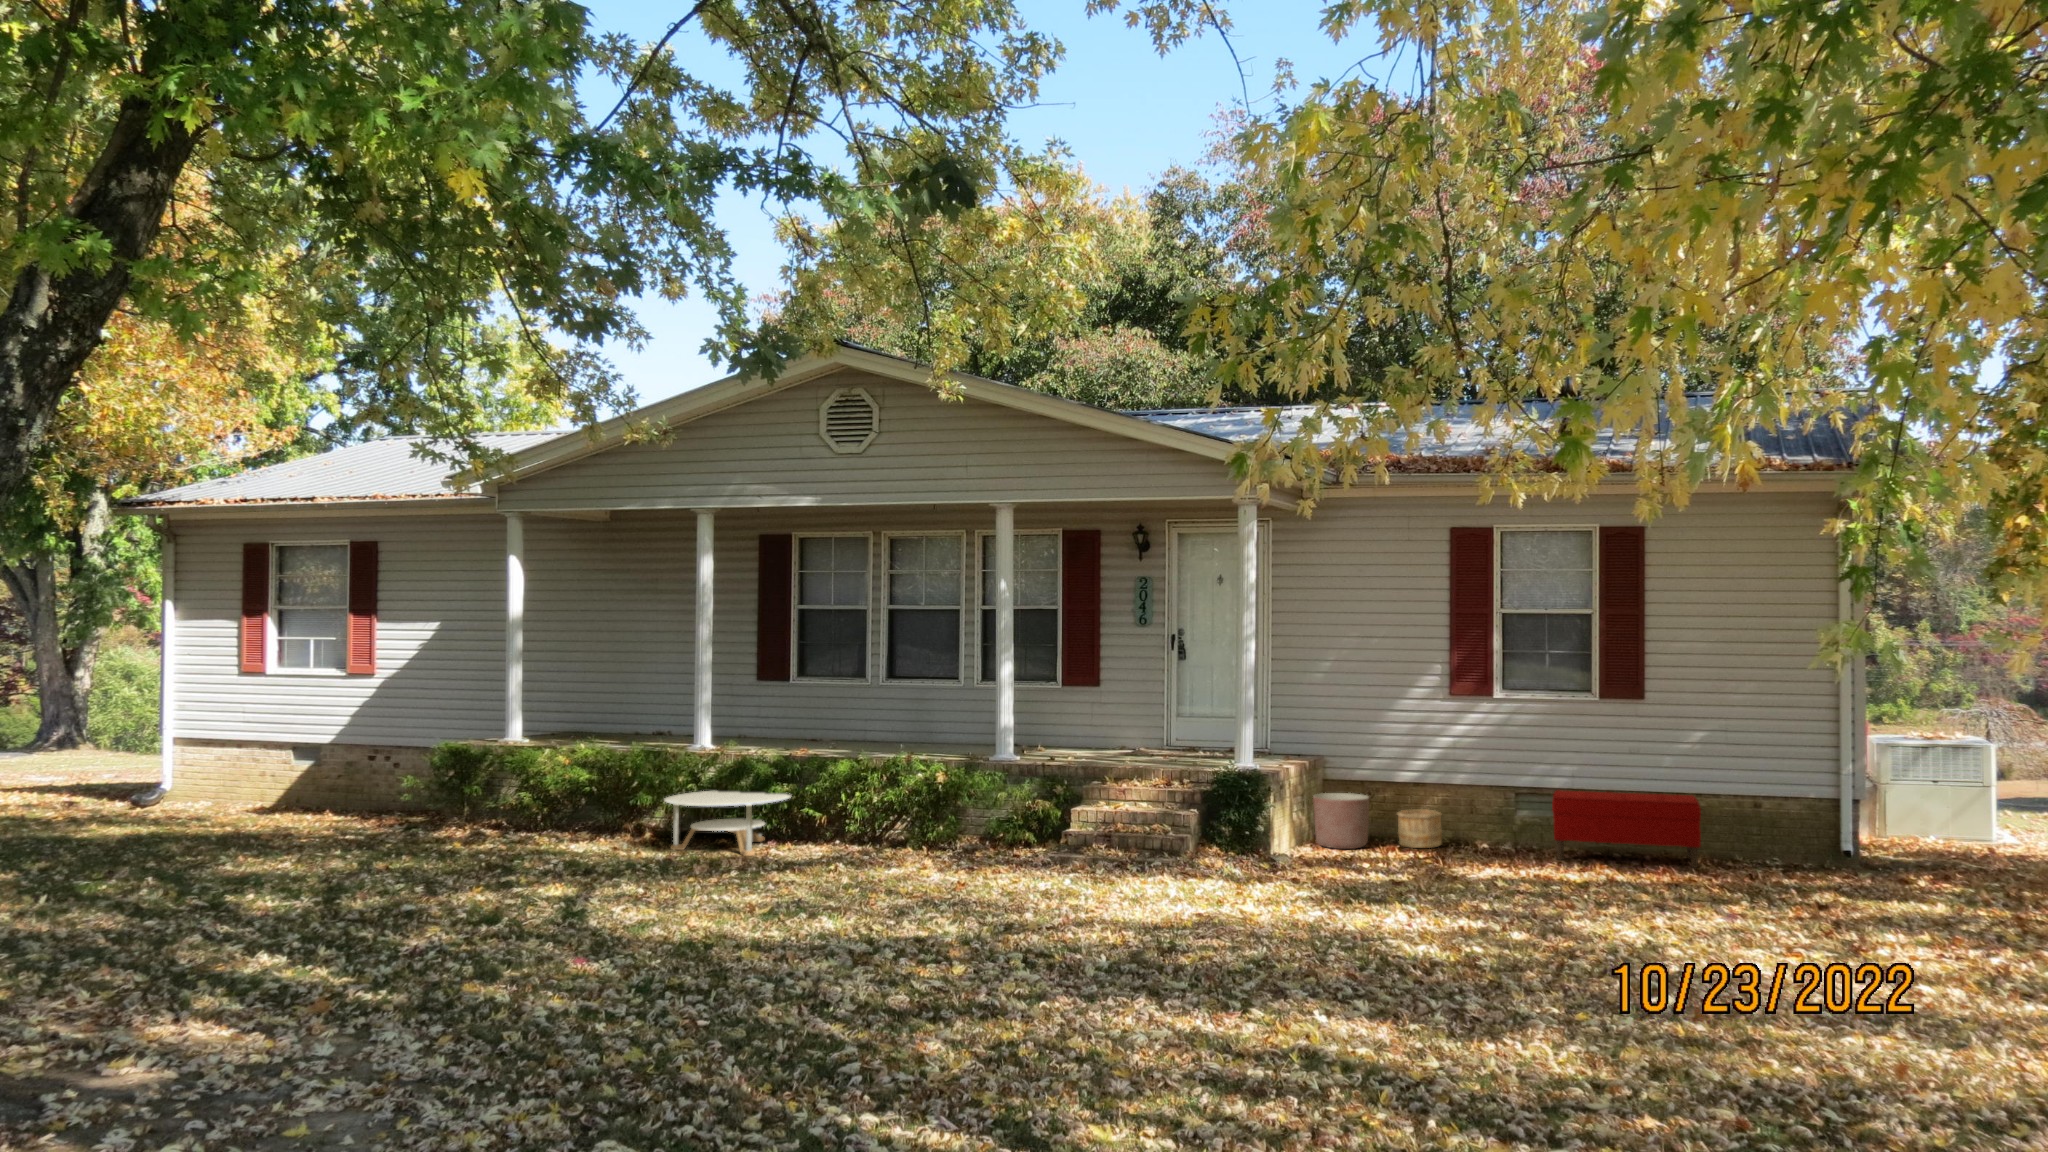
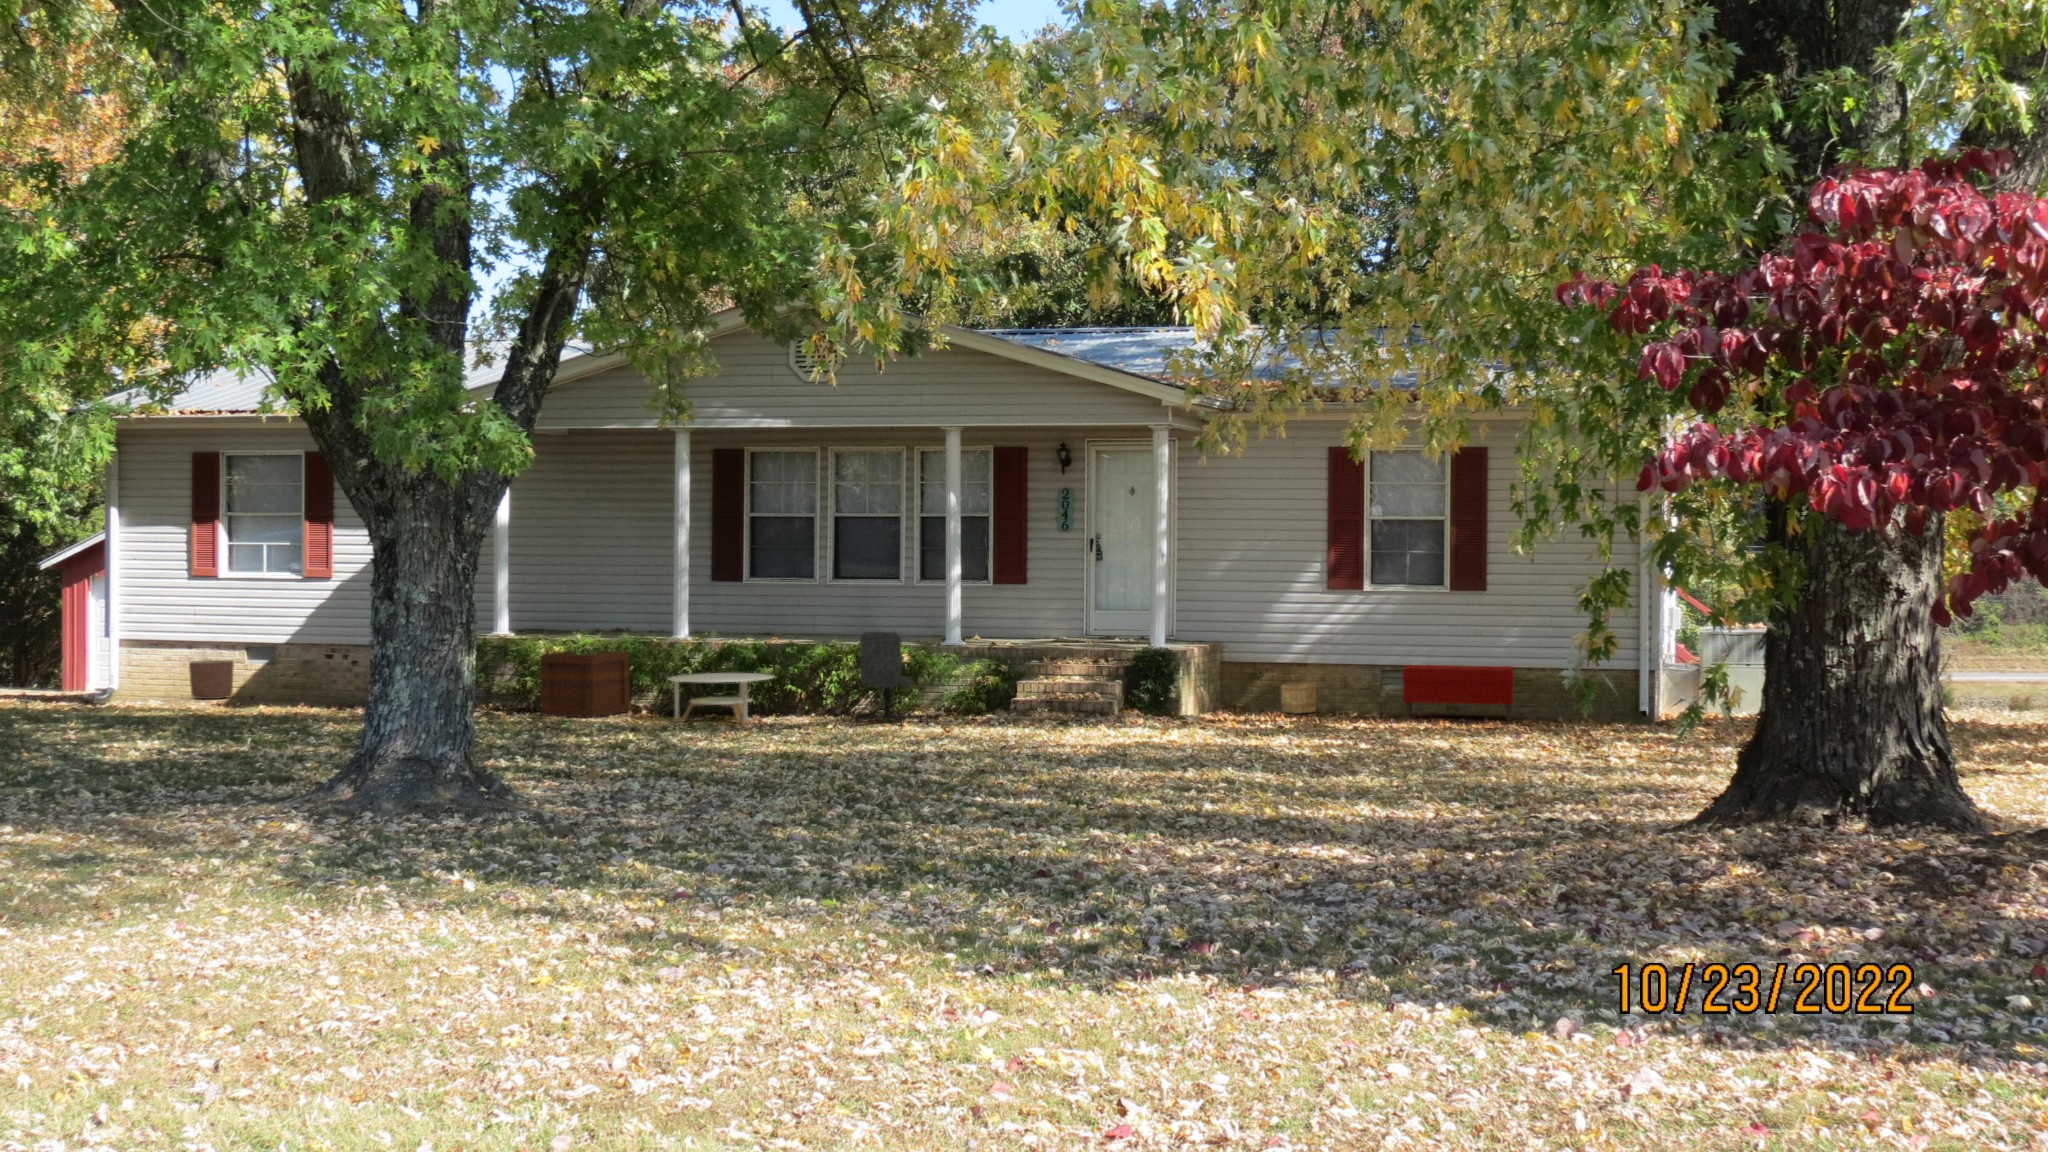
chair: none [876,748,961,863] -> present [855,632,925,726]
wooden crate: none [539,759,643,841] -> present [540,650,630,718]
planter: present [1313,793,1369,849] -> present [189,660,234,699]

